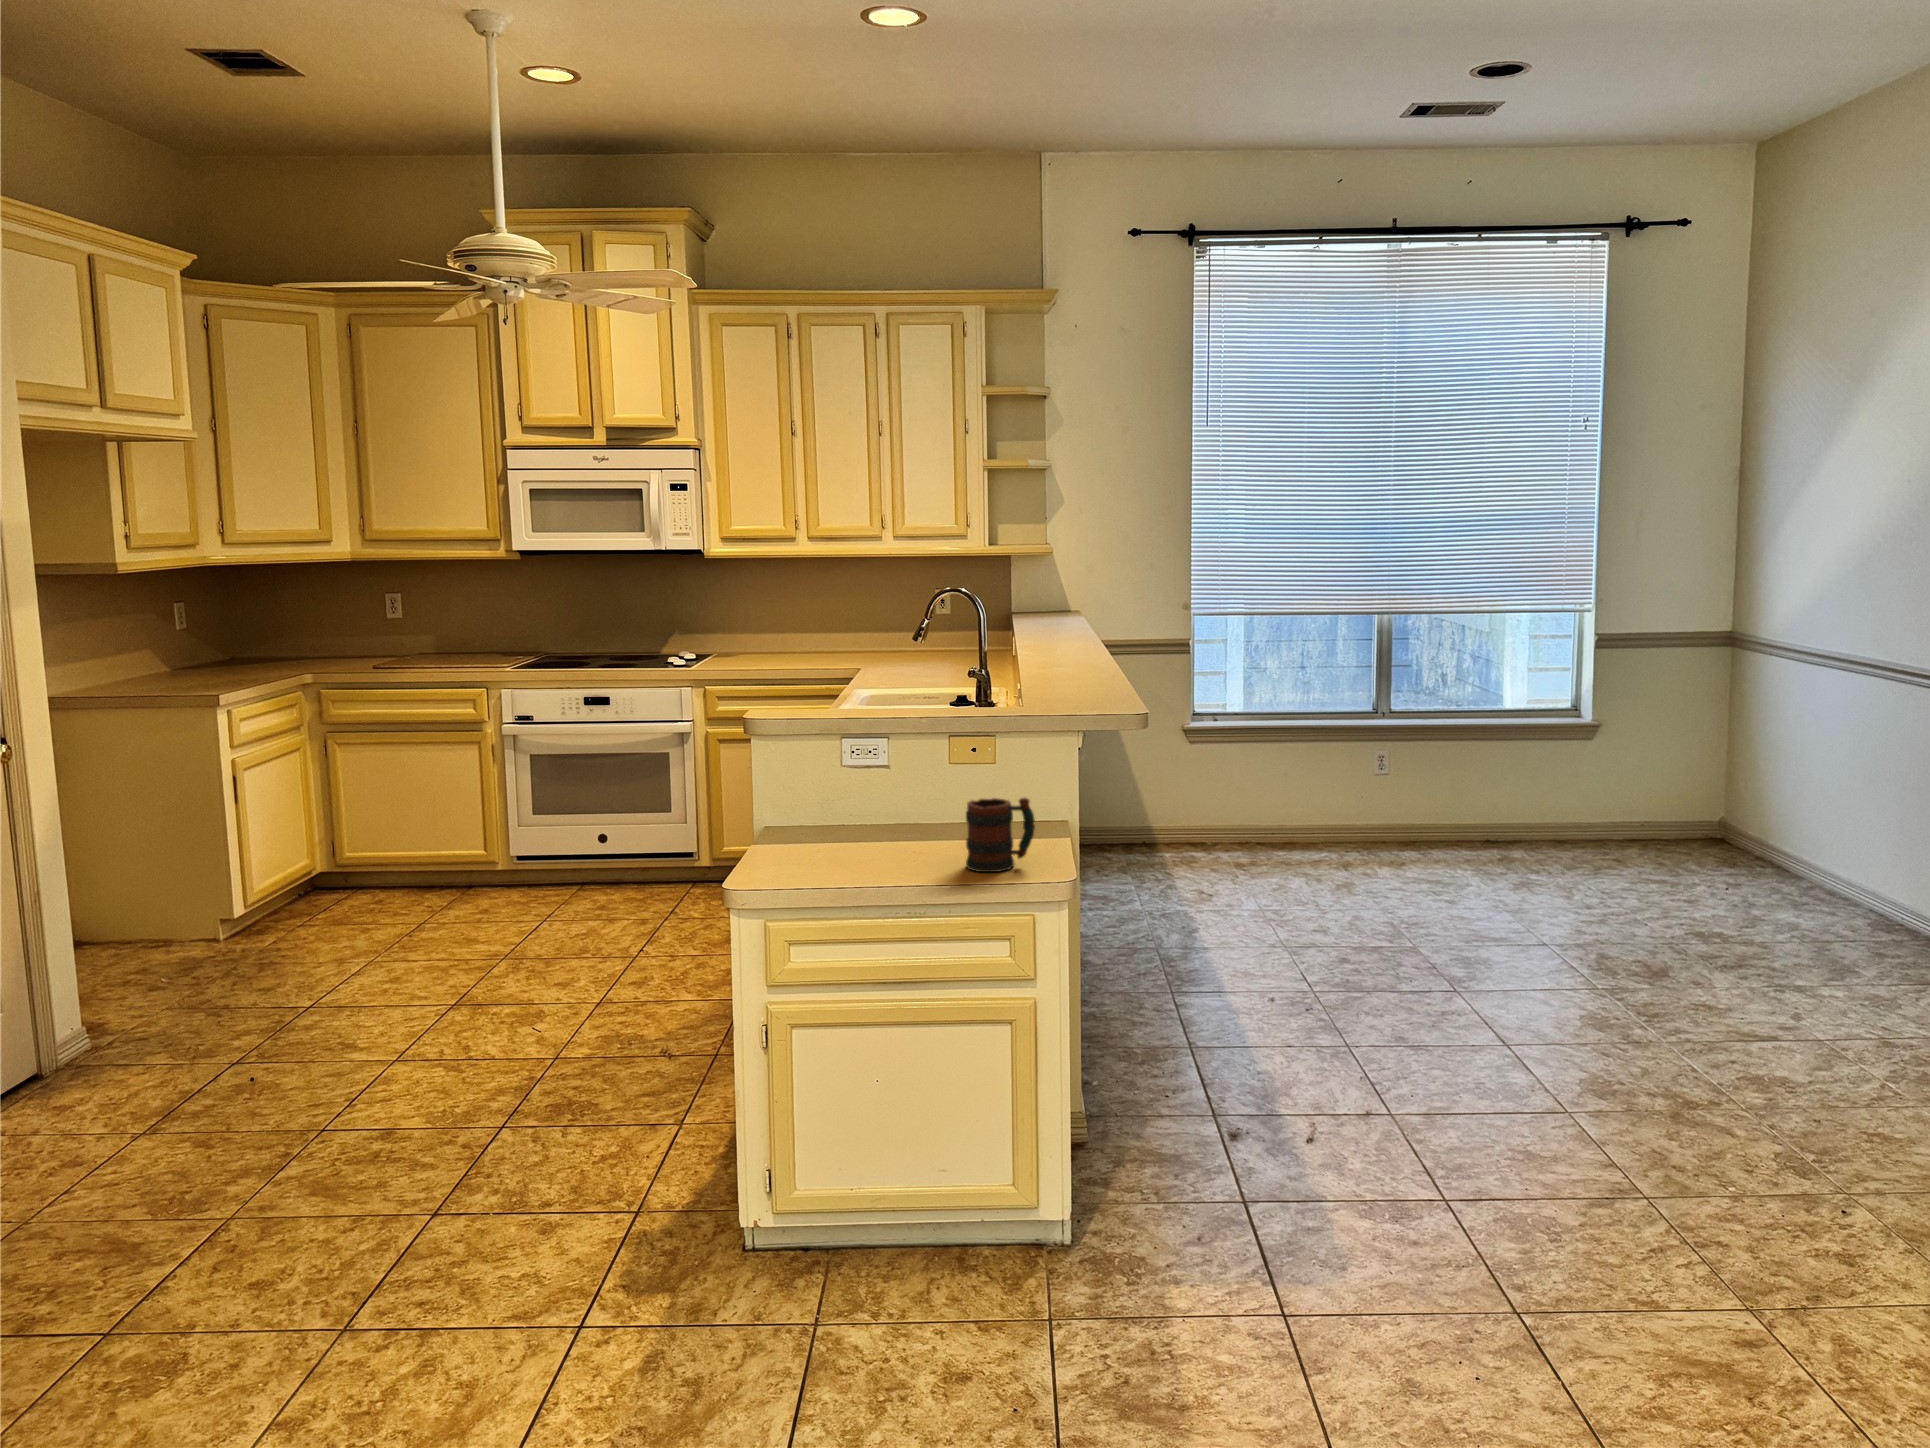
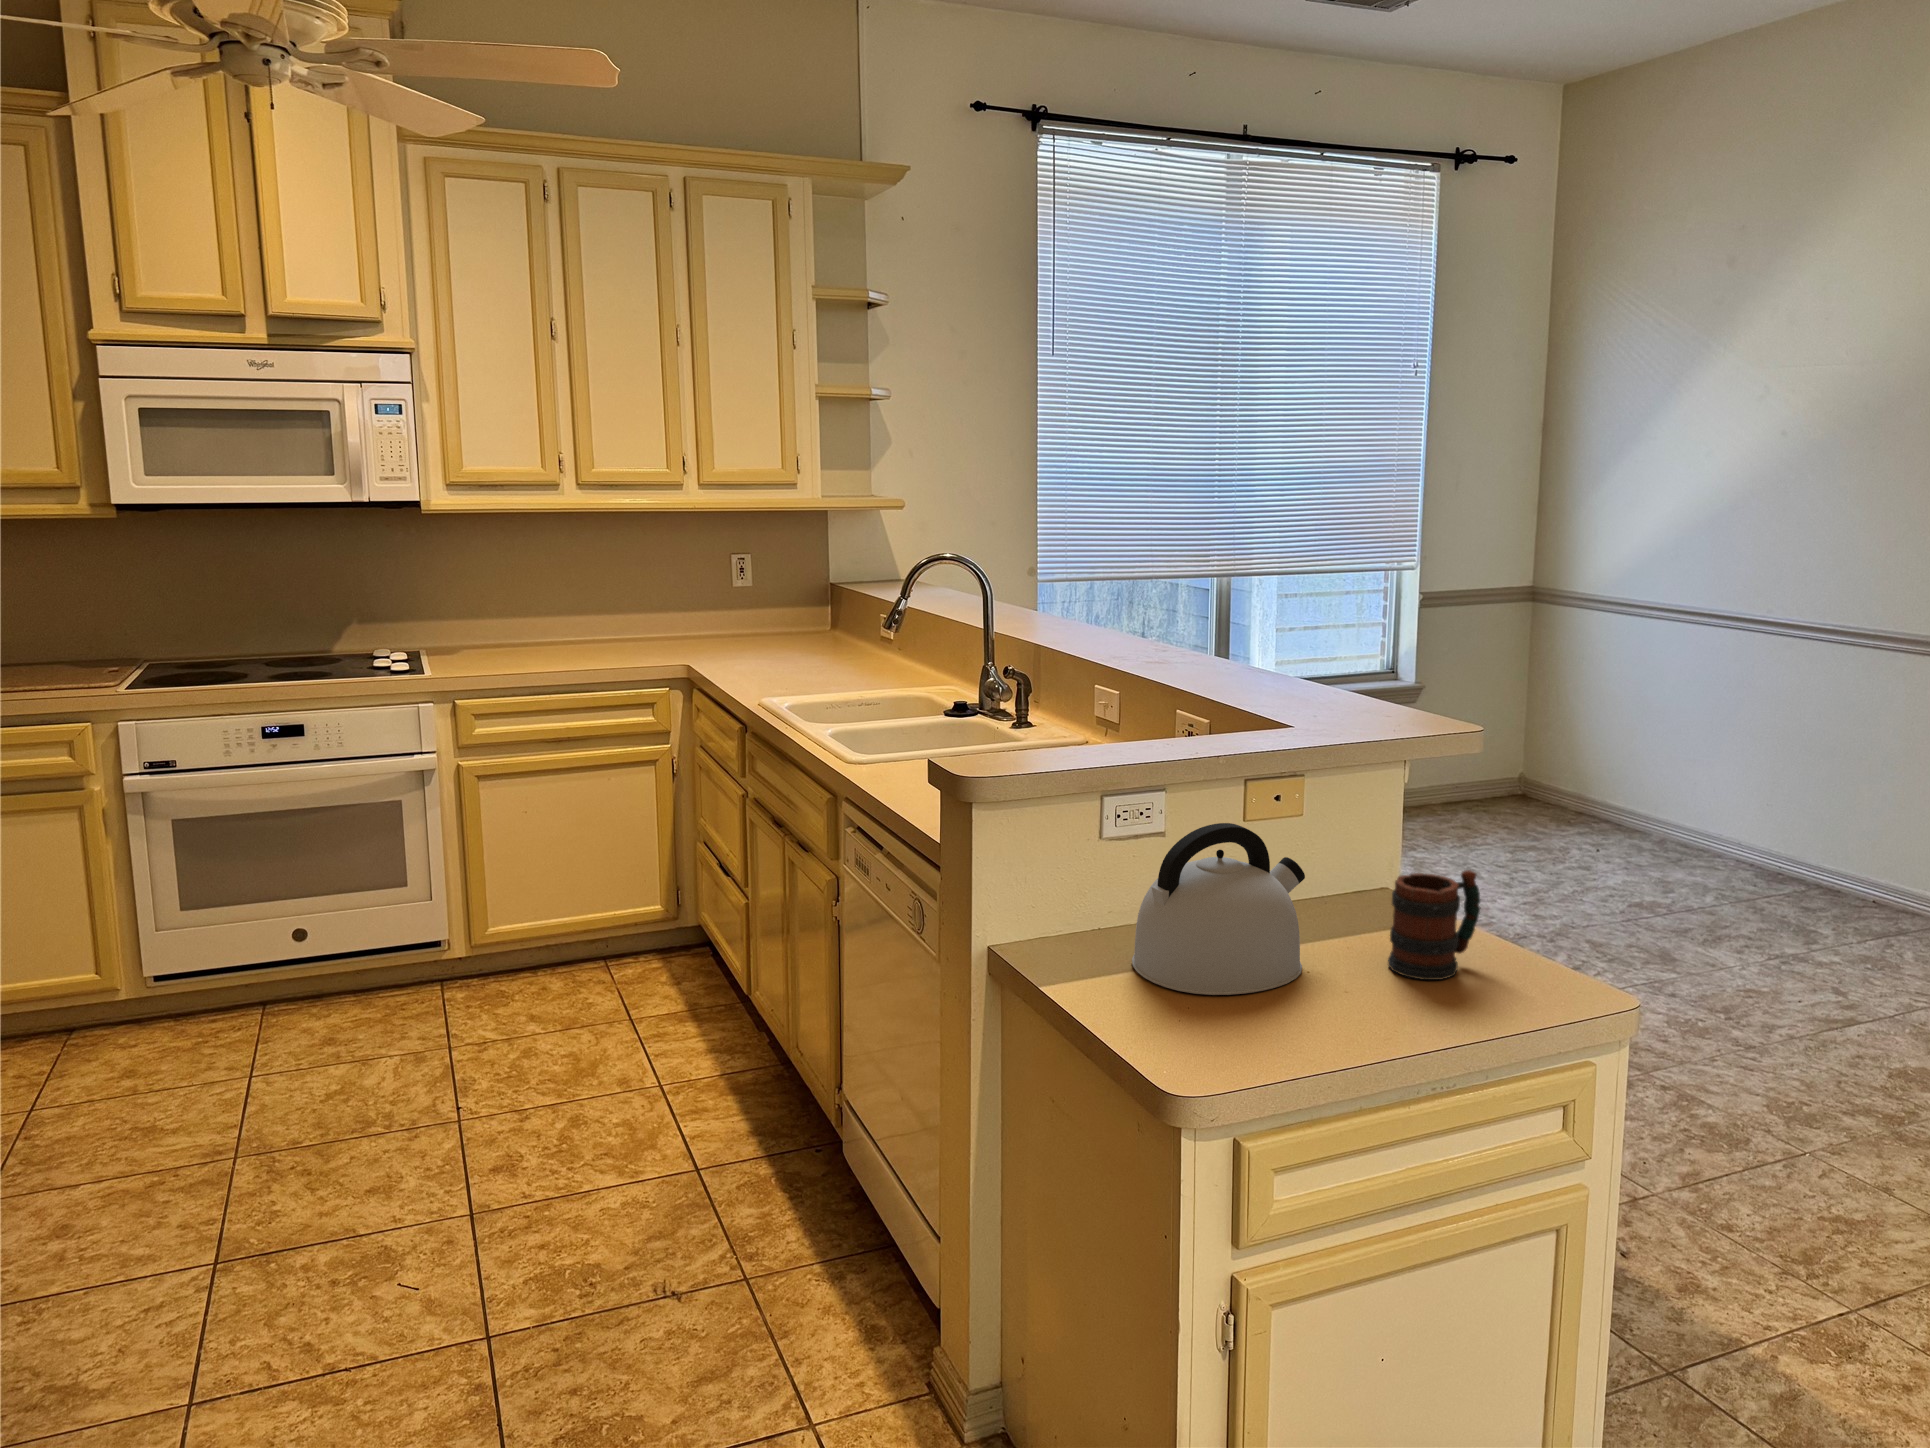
kettle: none [808,753,936,866] -> present [1132,823,1305,995]

